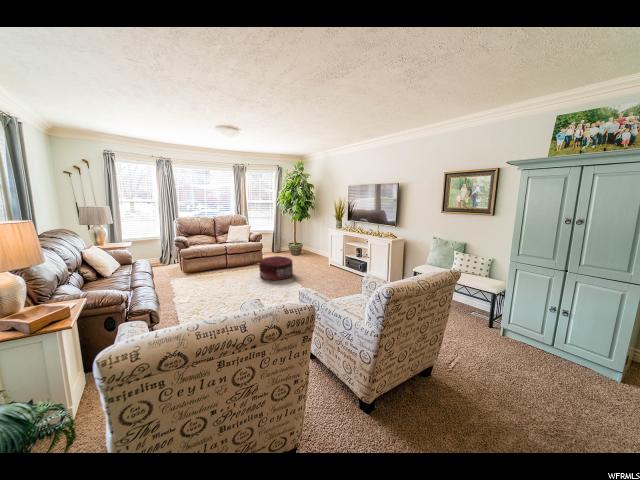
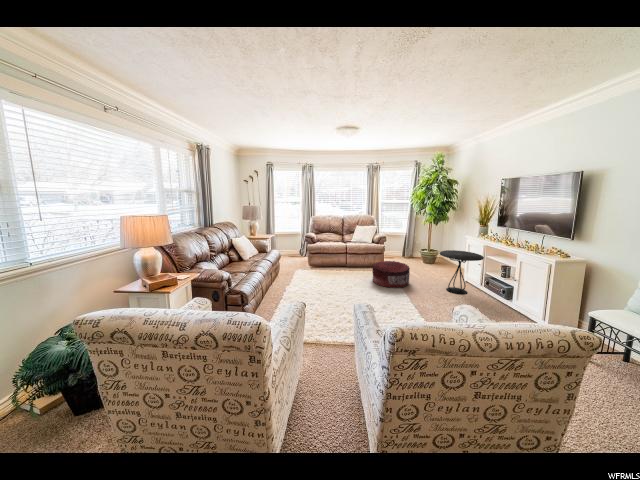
side table: none [315,241,345,276] -> present [440,250,484,295]

